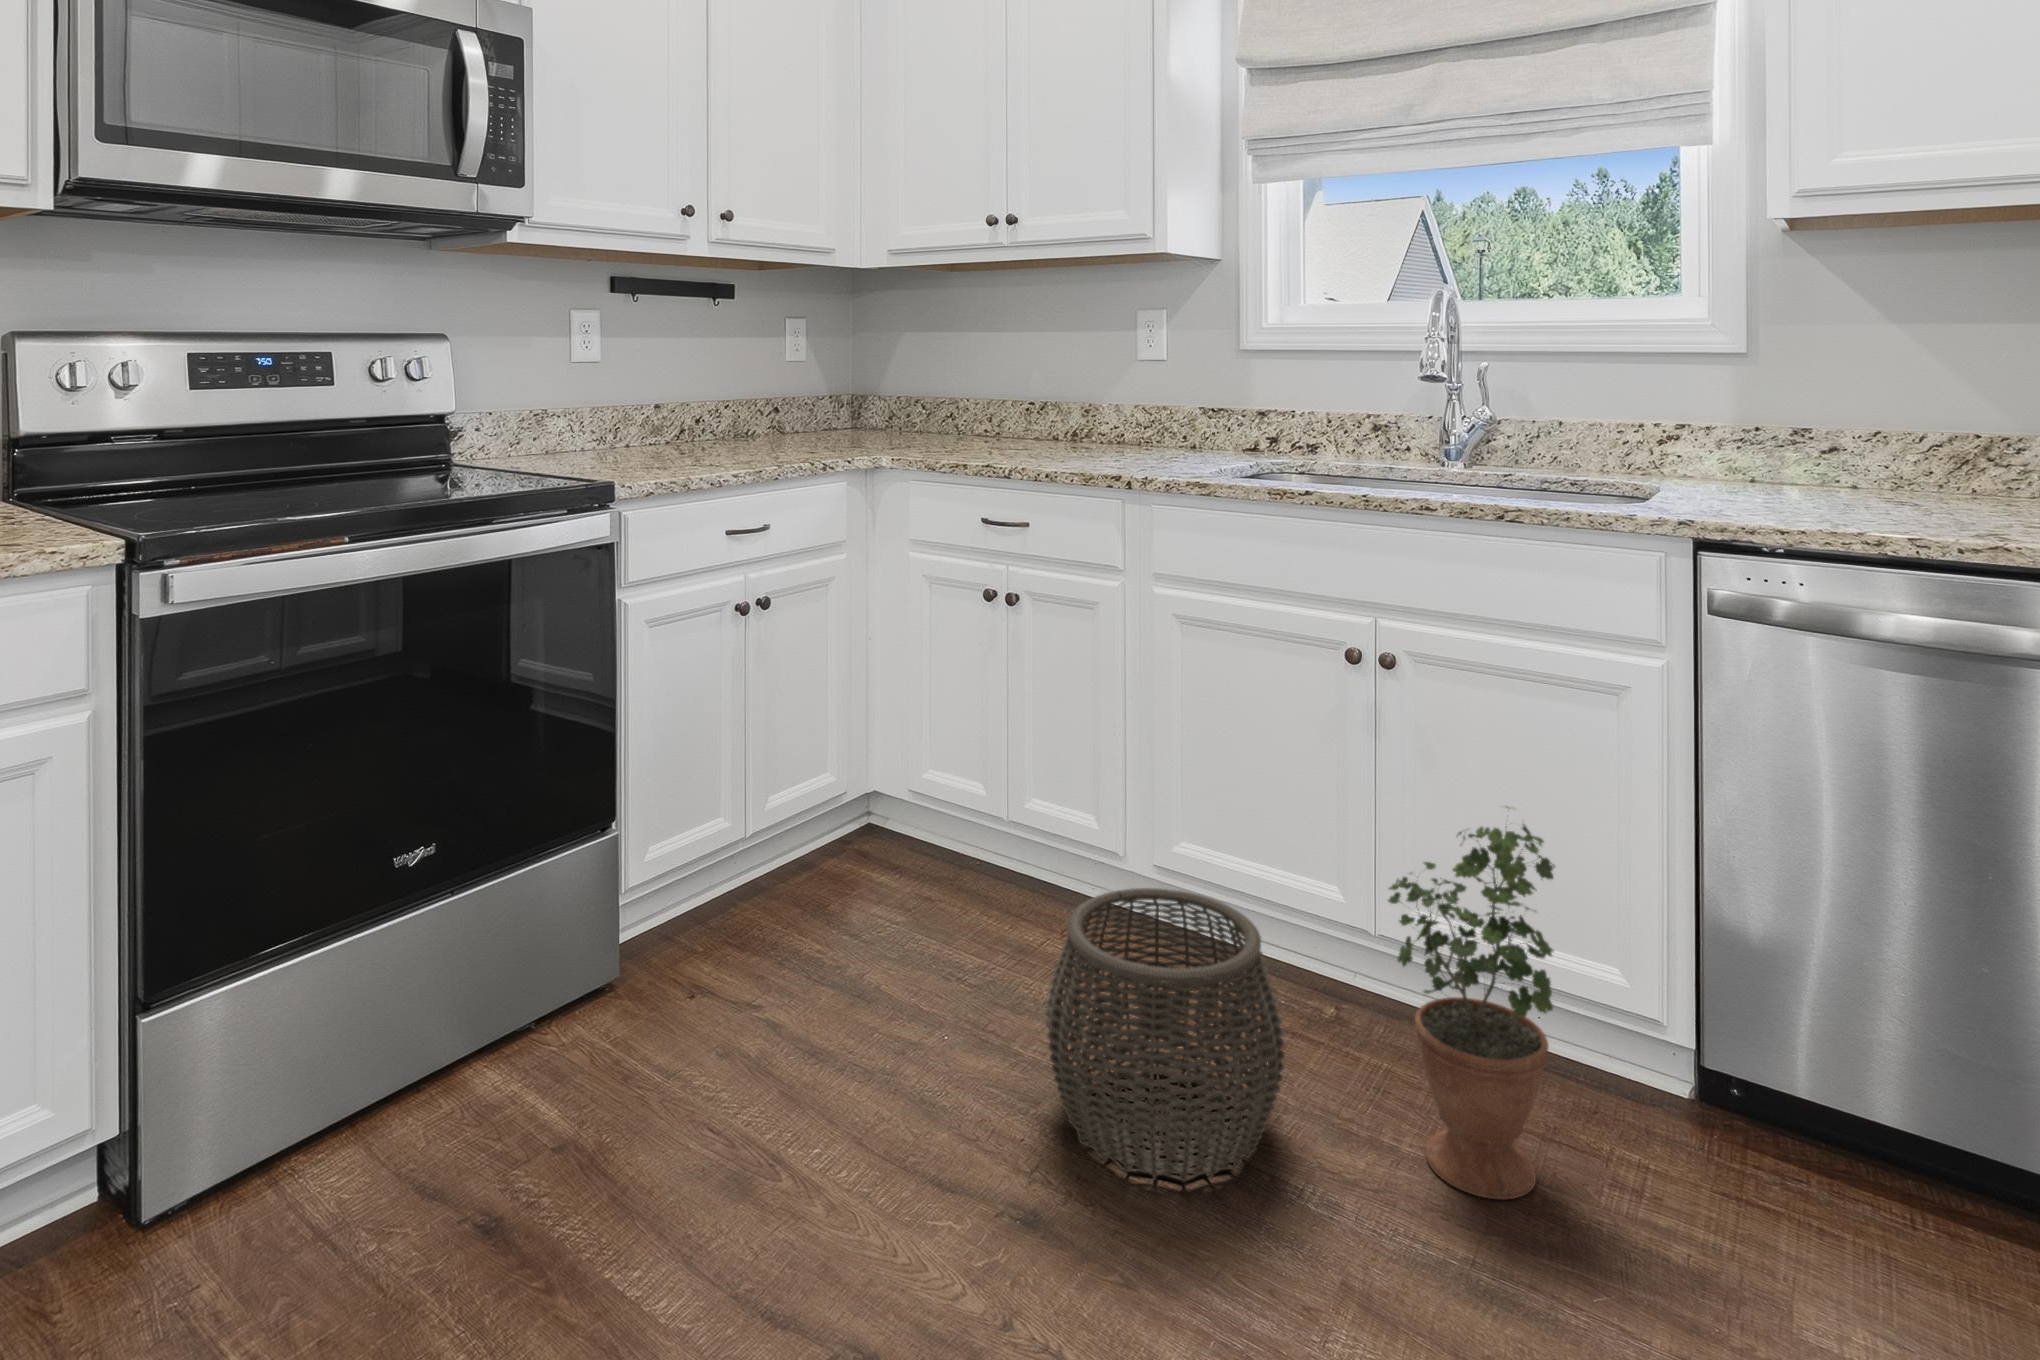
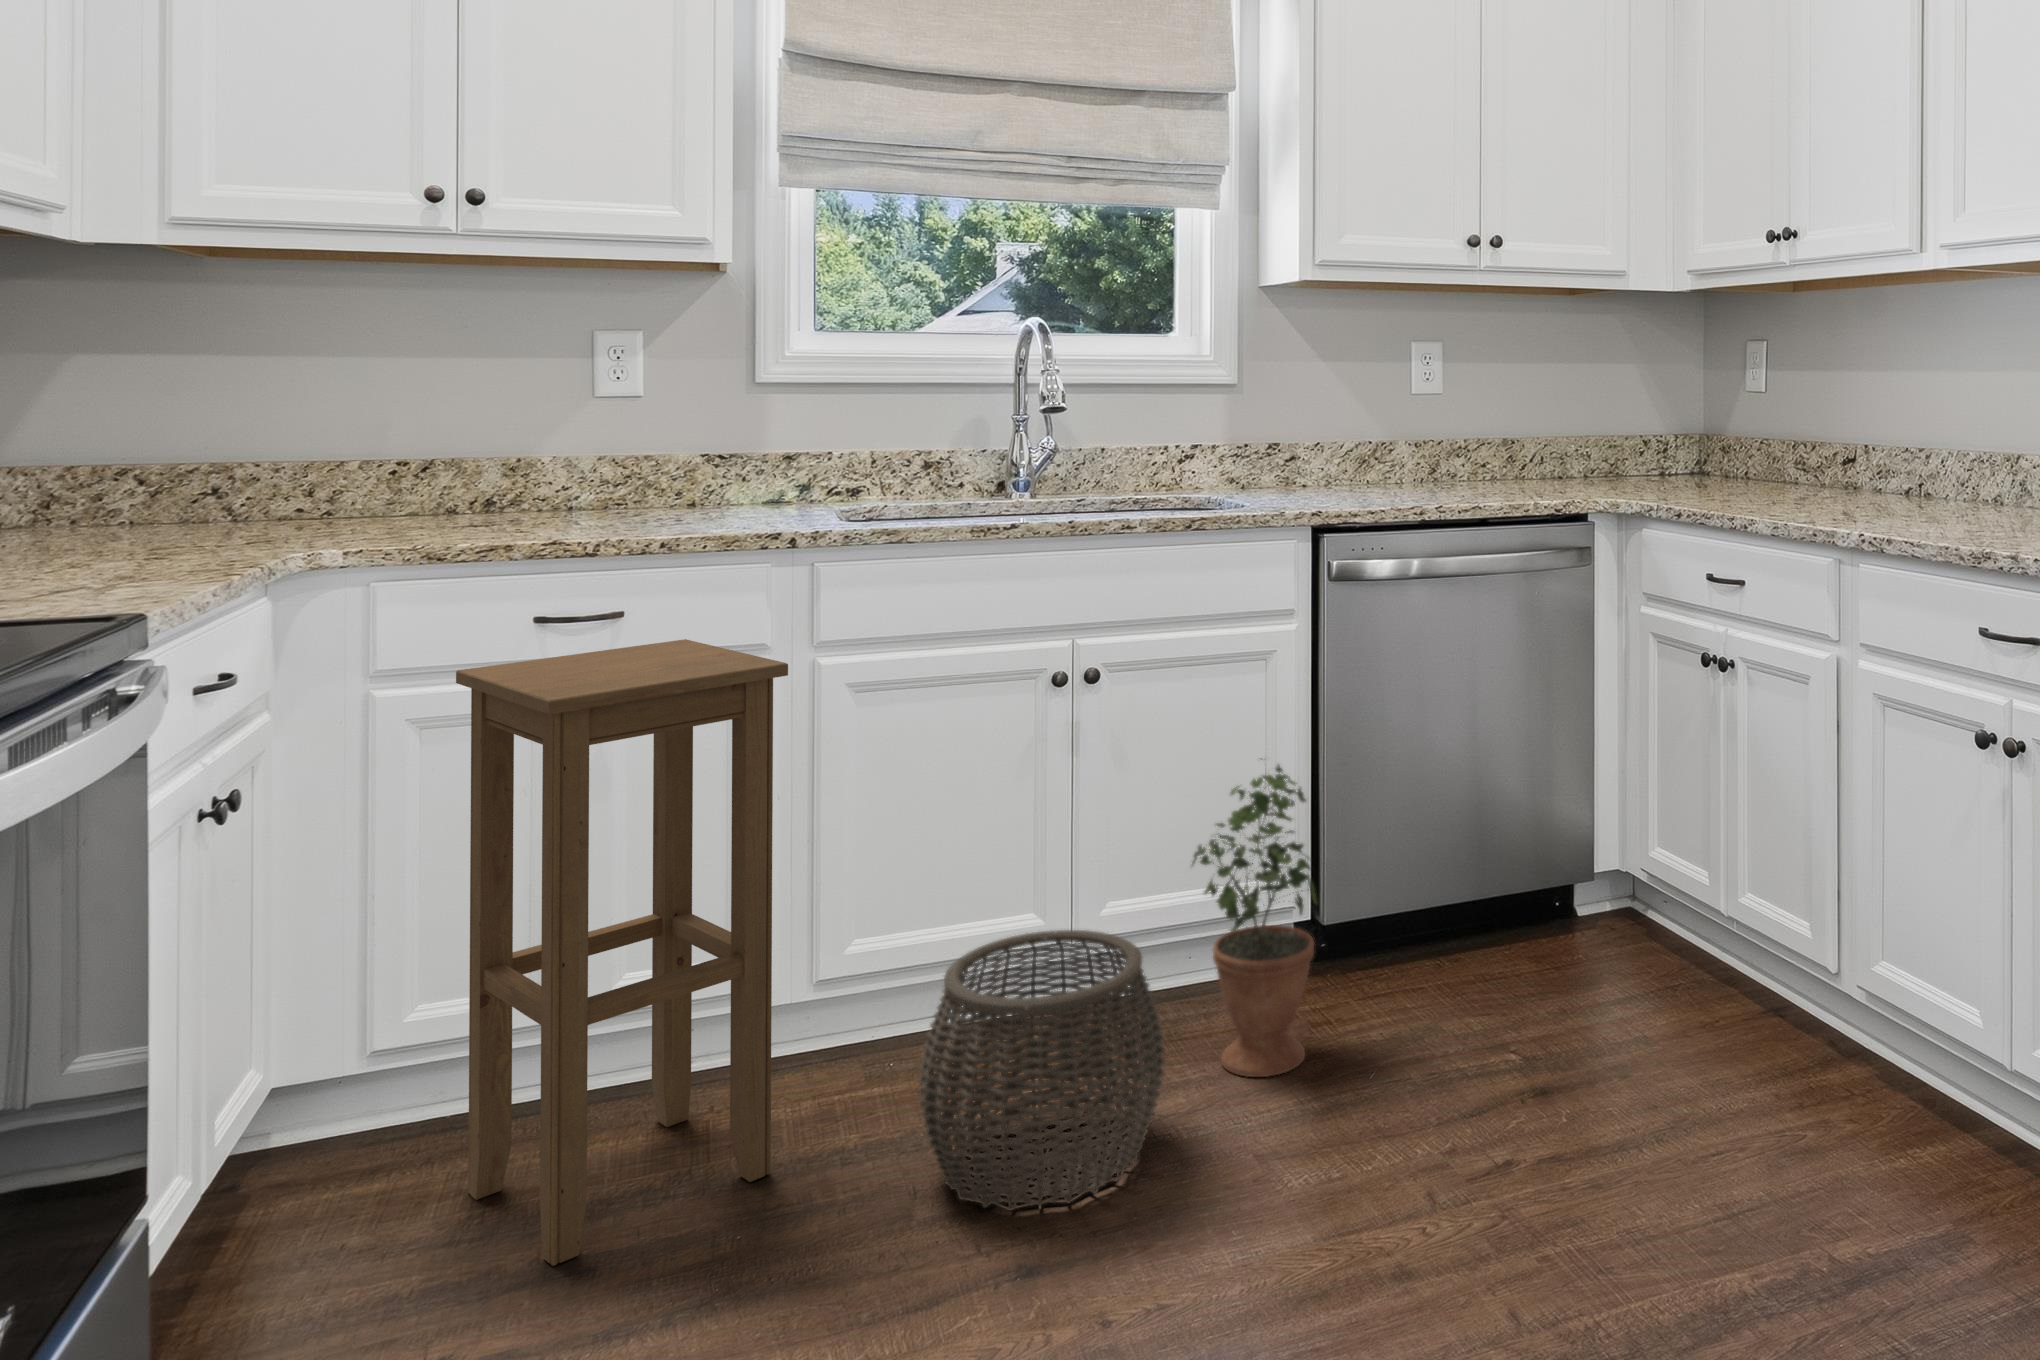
stool: none [841,548,1038,1005] -> present [456,639,788,1266]

